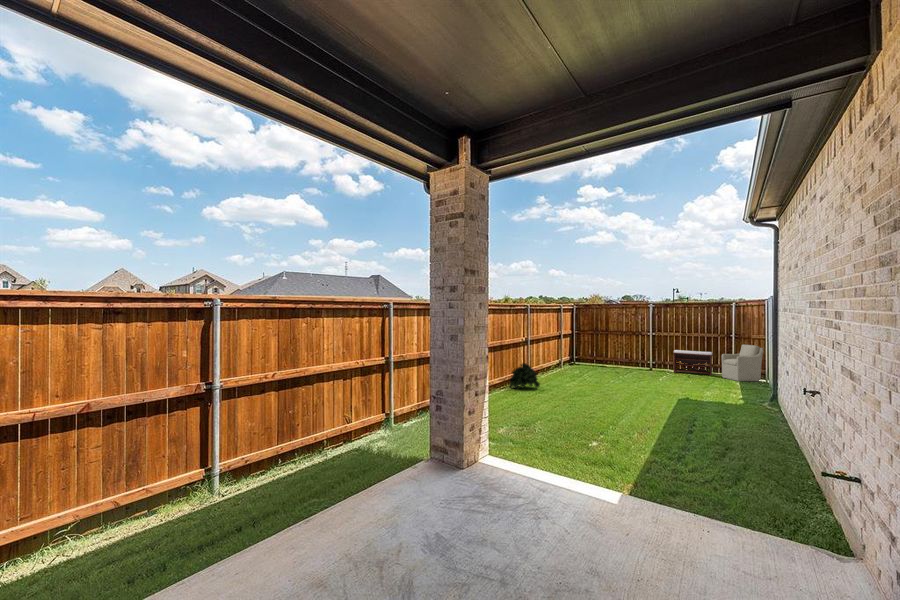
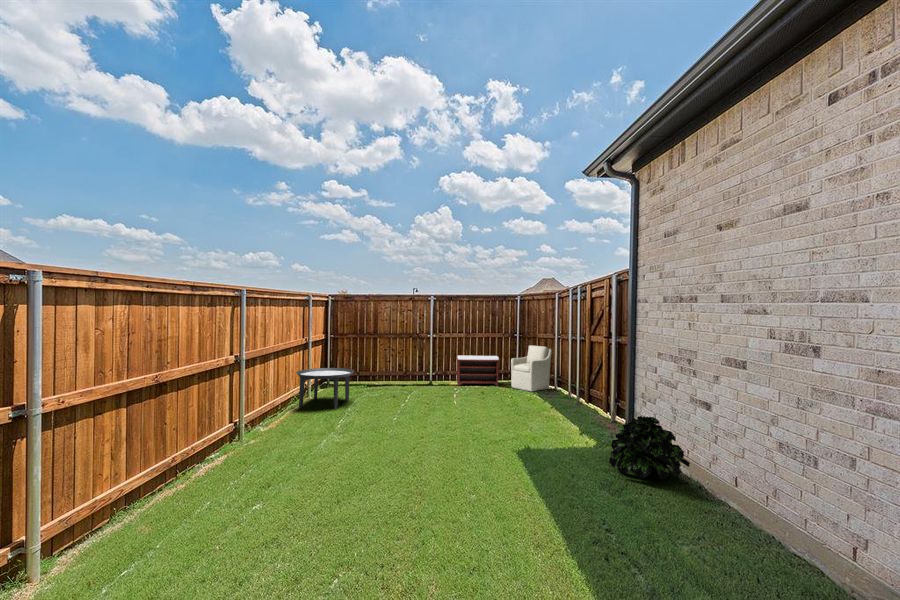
round table: none [554,351,589,375] -> present [296,368,354,409]
potted plant: present [510,363,540,389] -> present [609,416,690,480]

